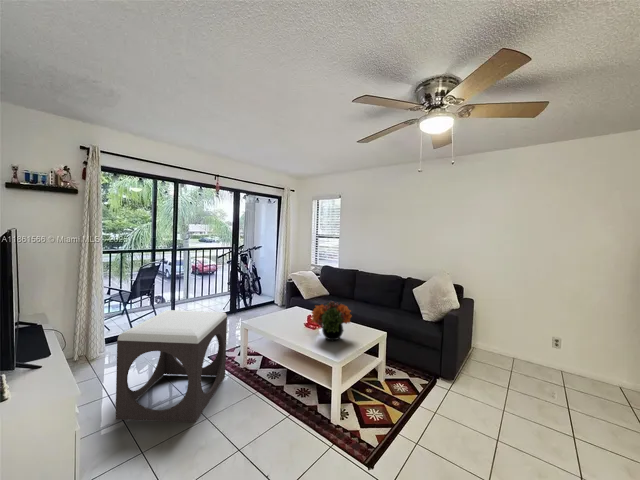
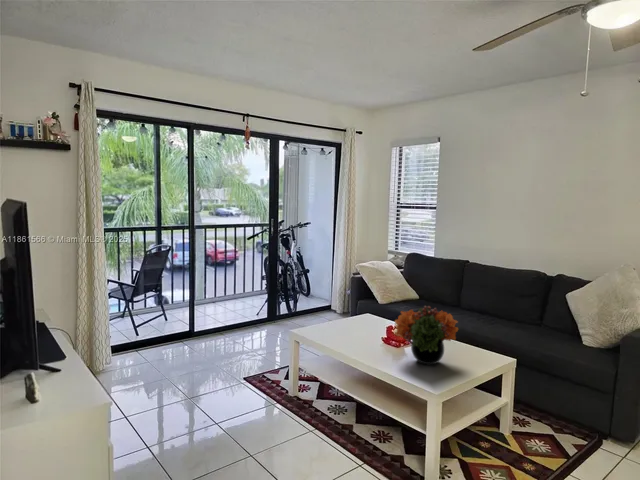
footstool: present [116,310,227,422] -> none [139,310,271,458]

